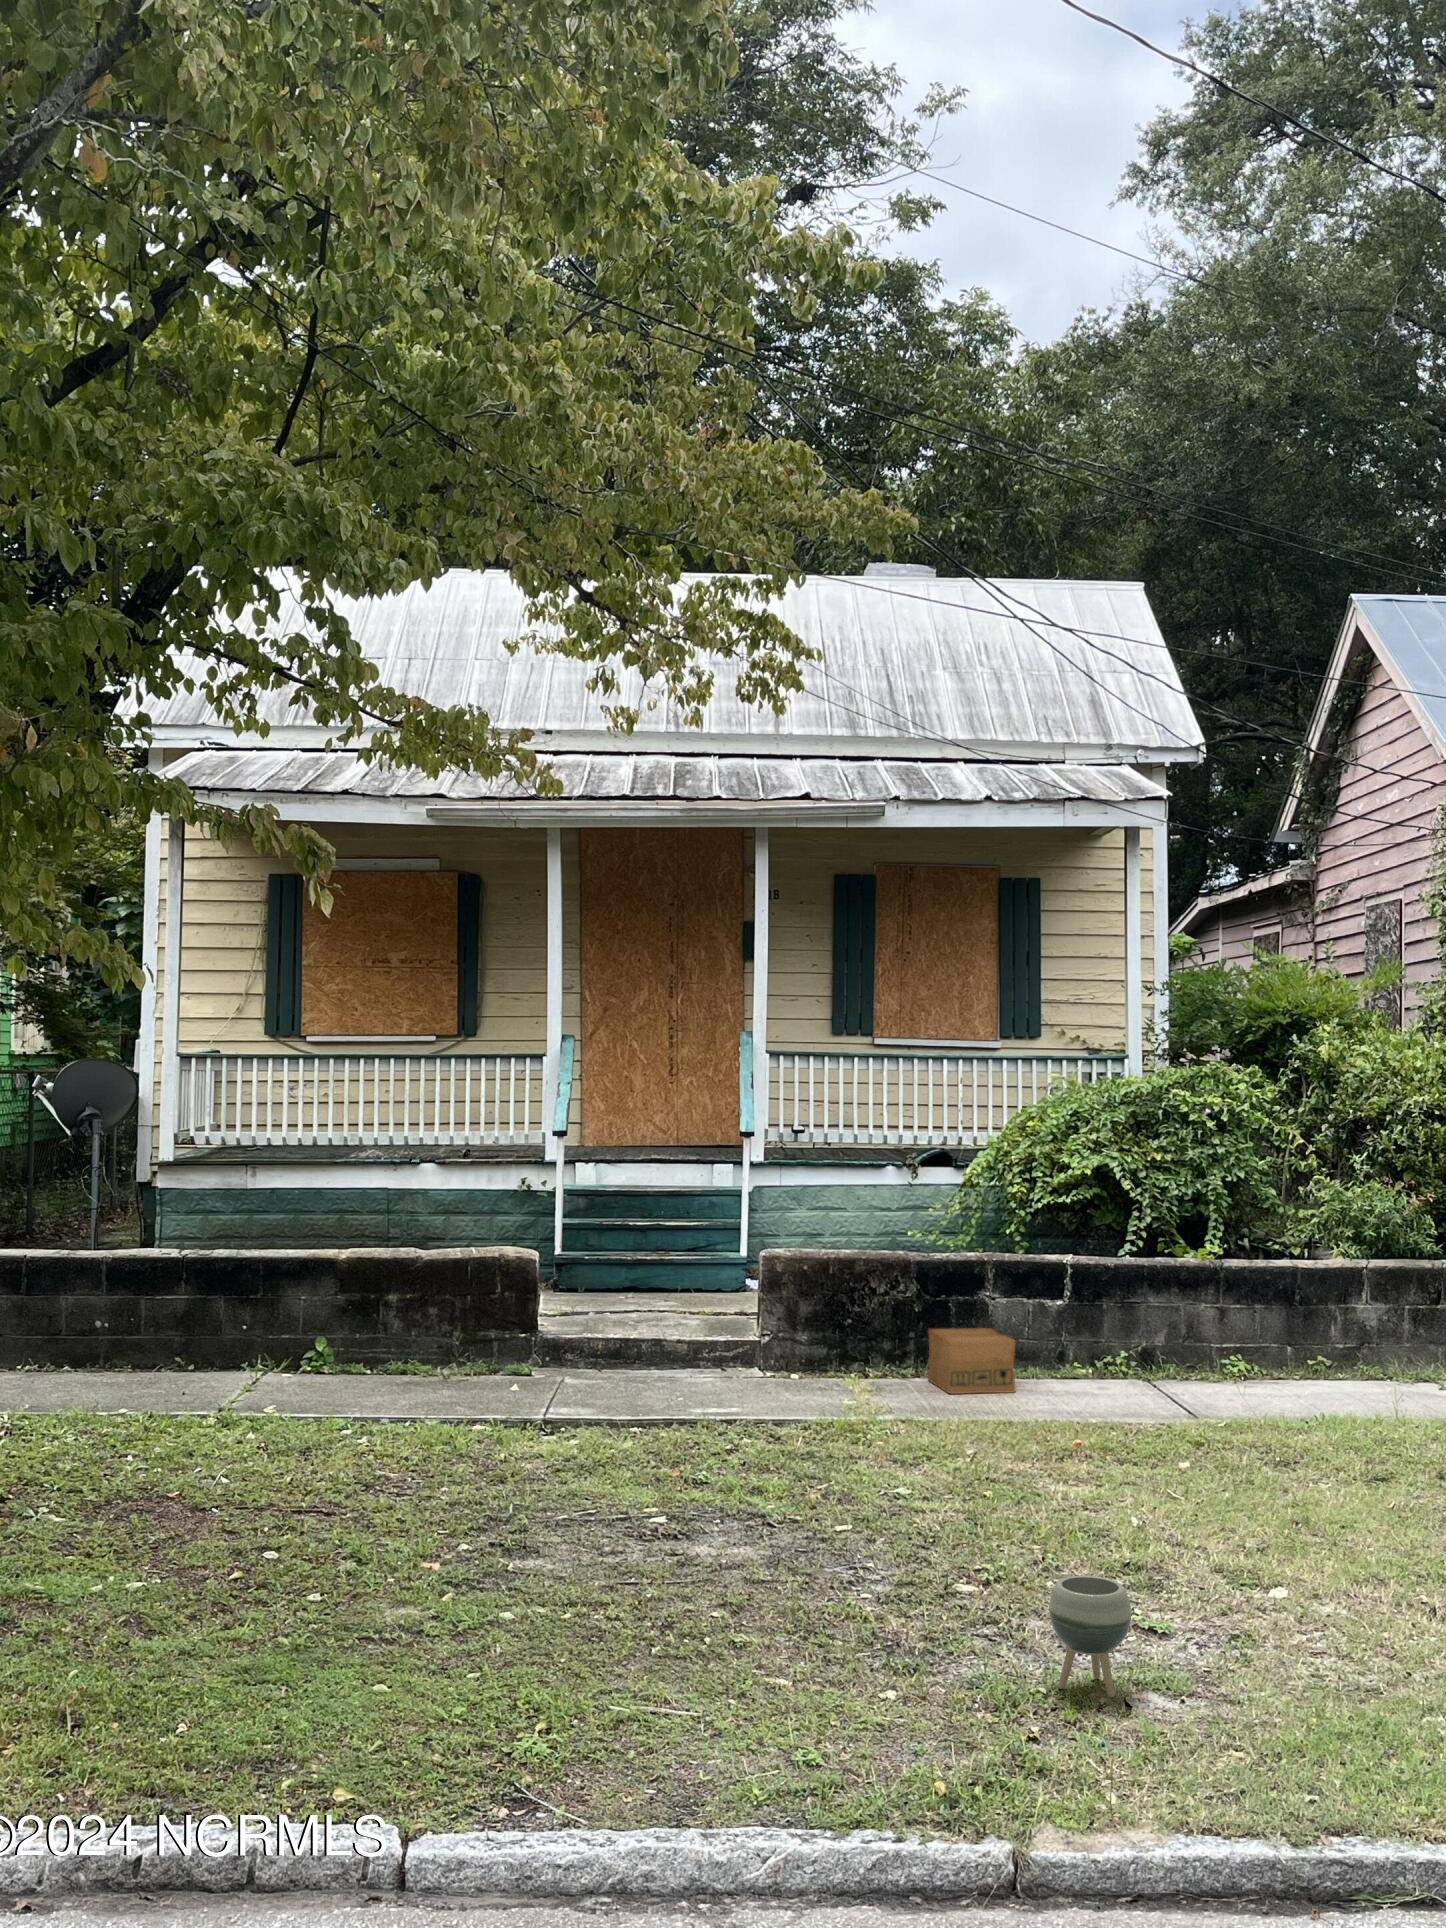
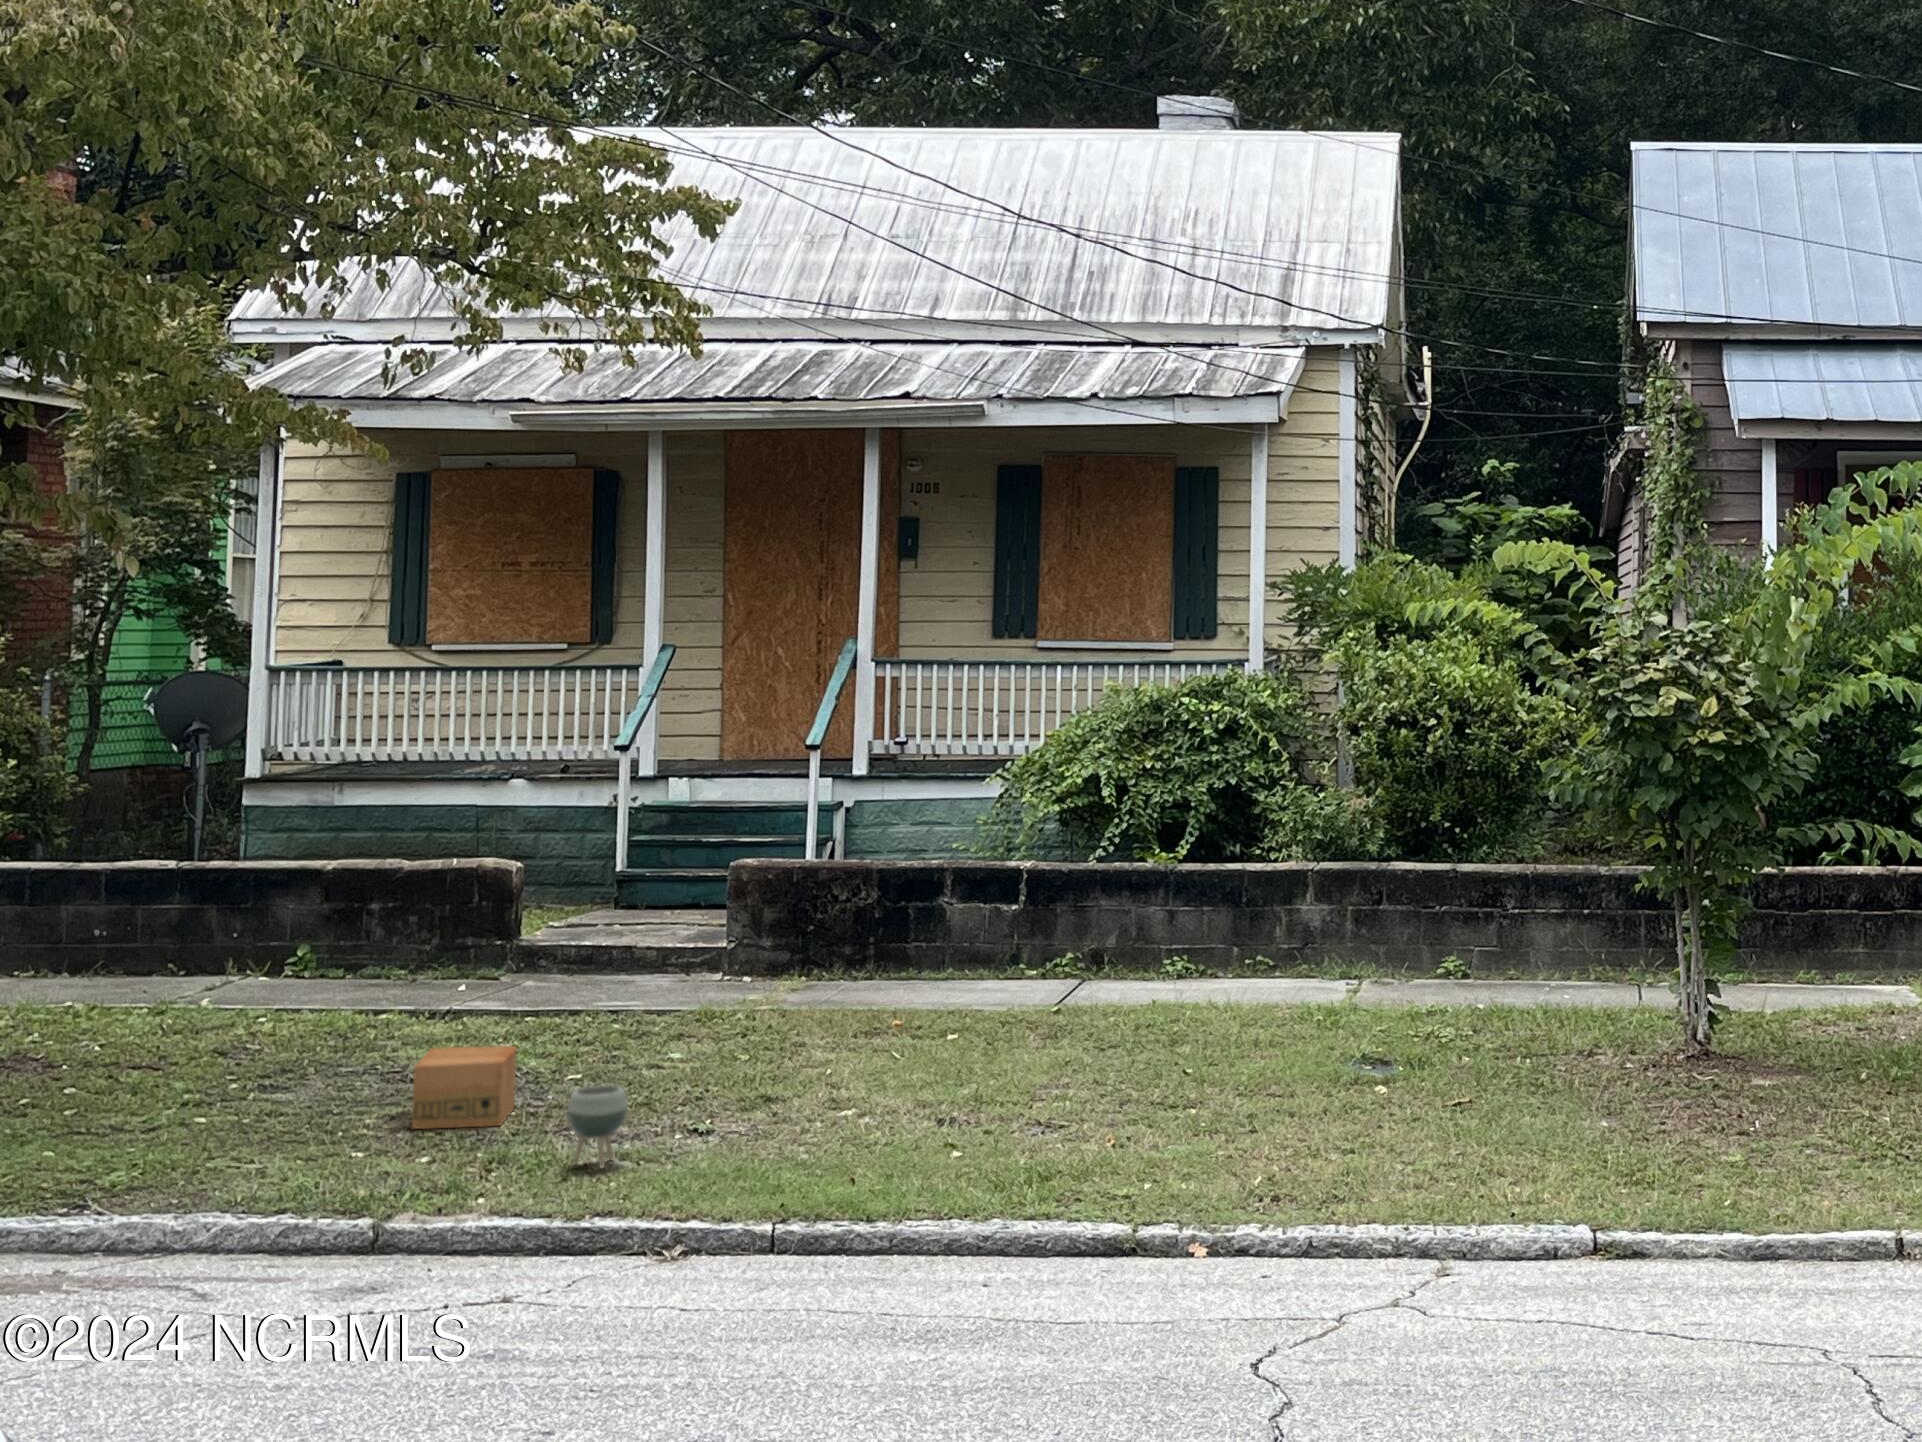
cardboard box: present [928,1328,1015,1394] -> present [412,1046,517,1129]

